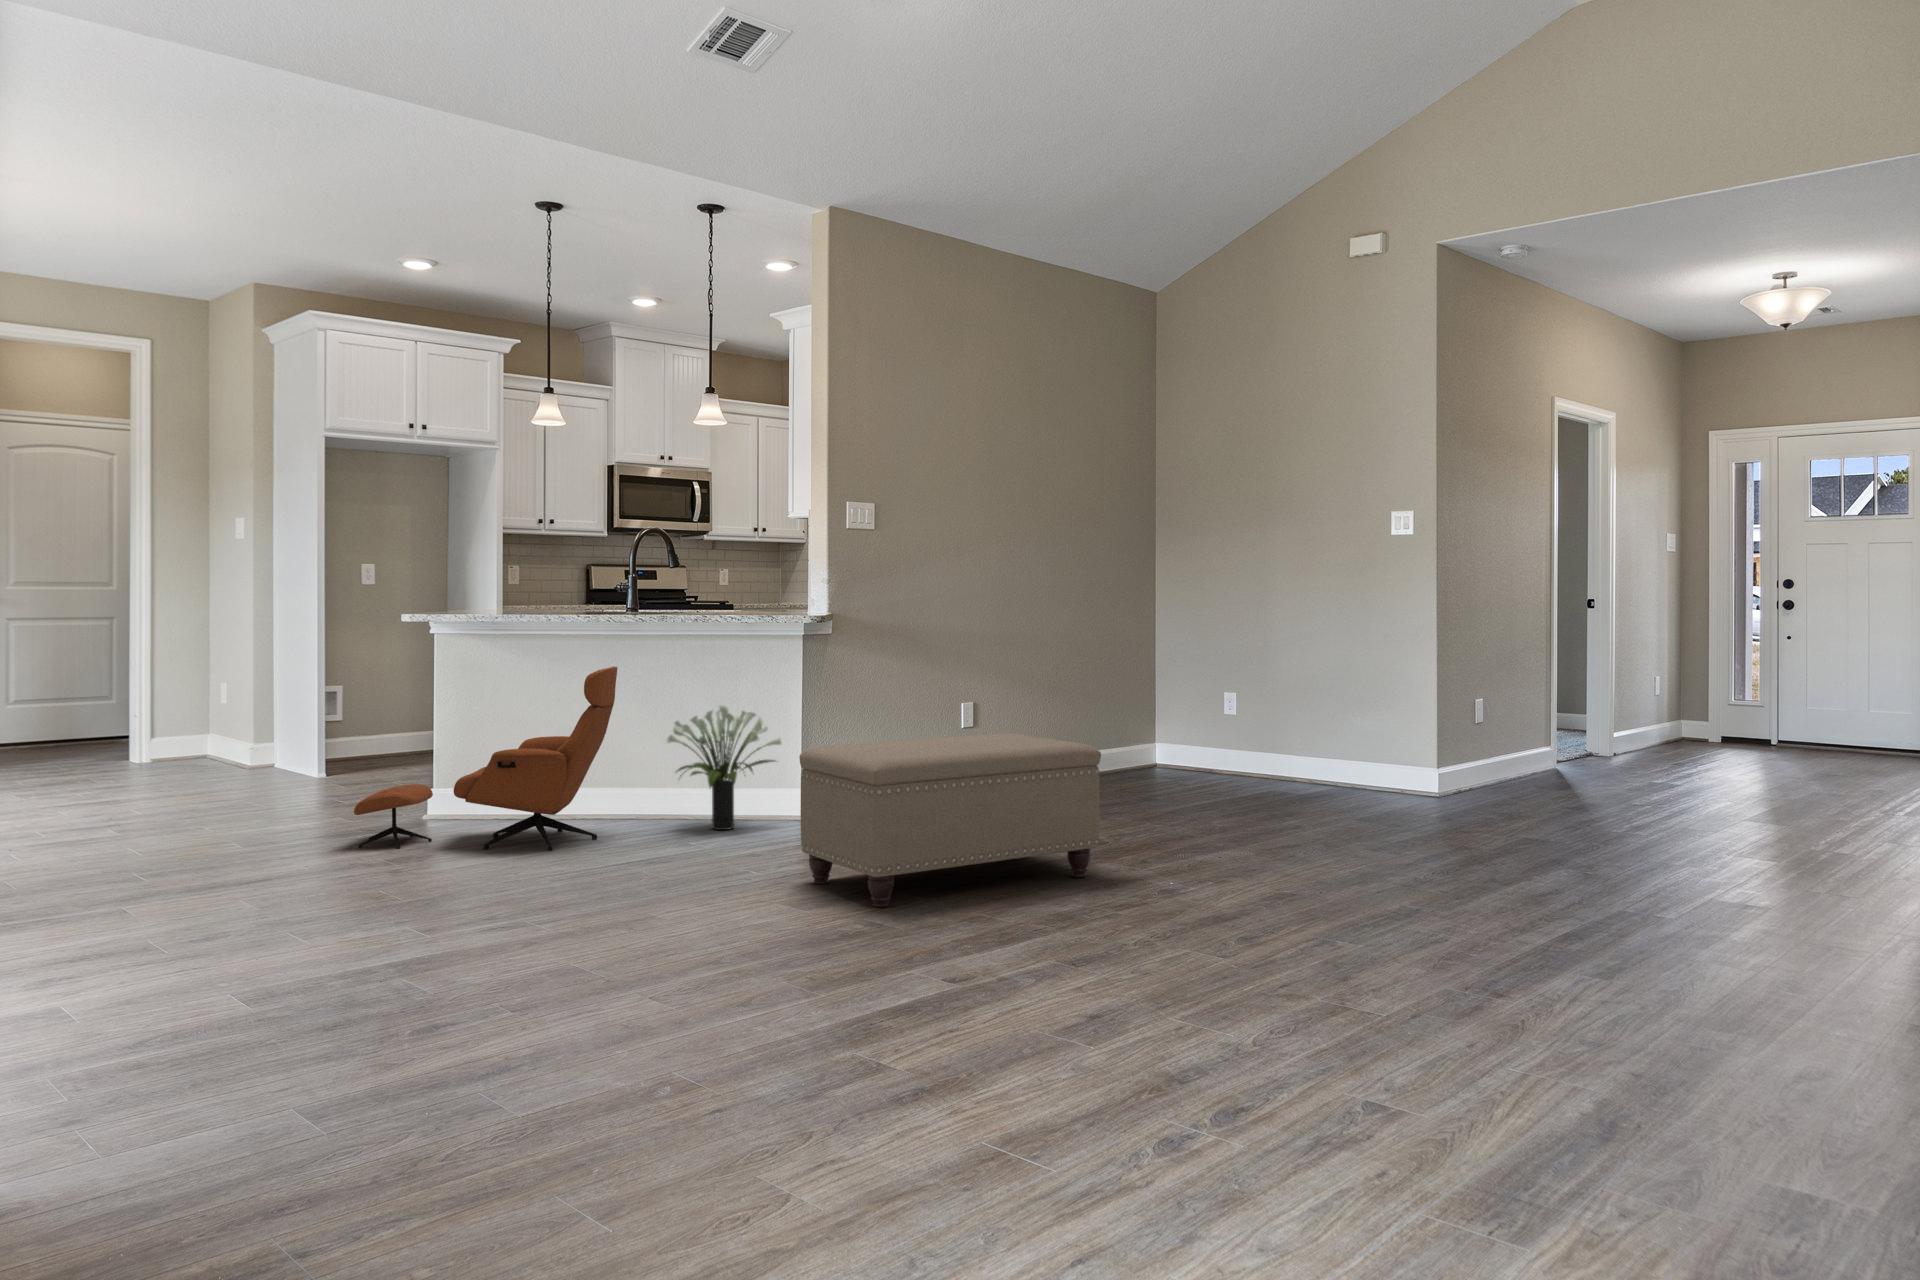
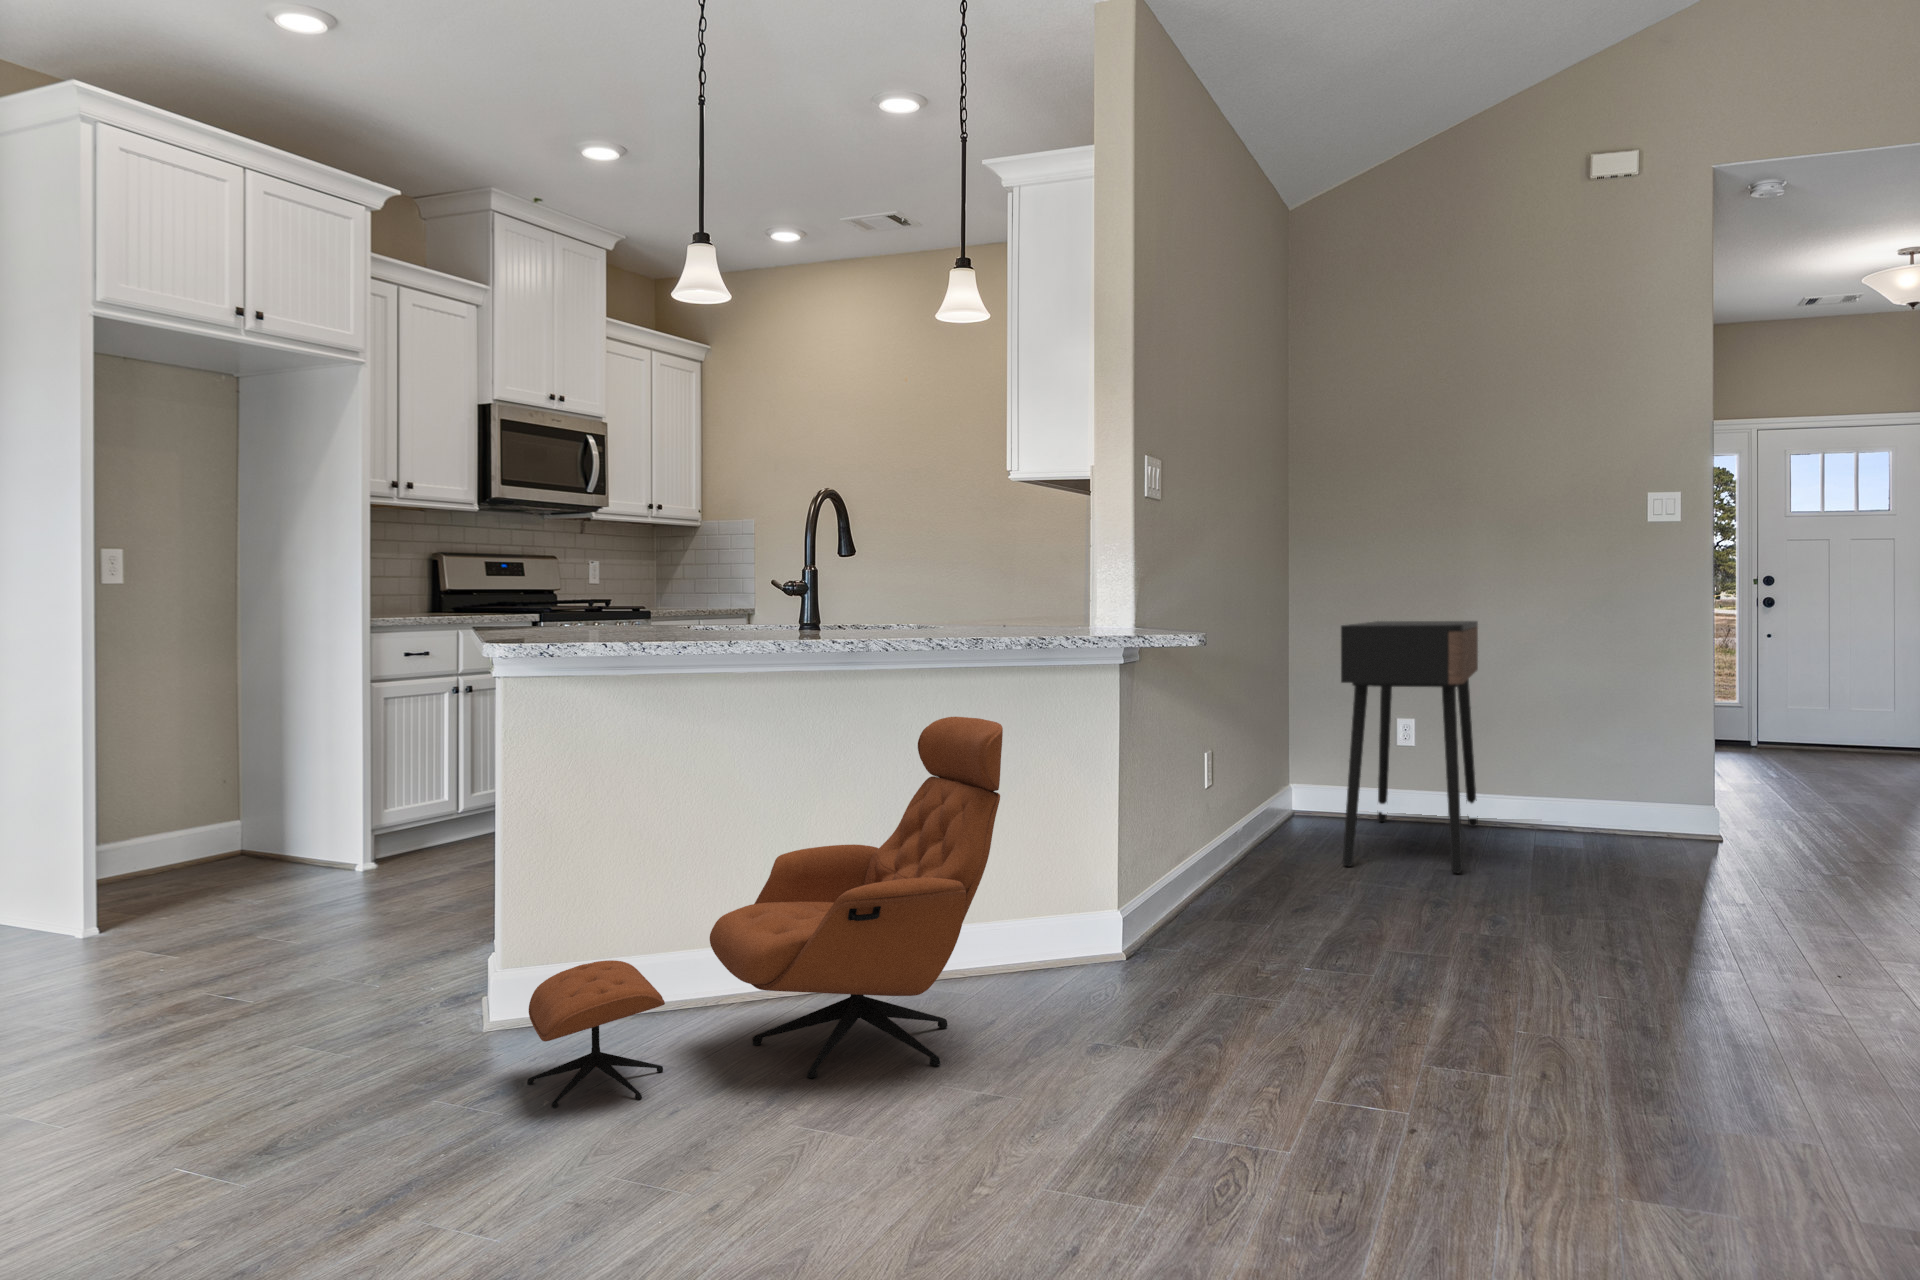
console table: none [1068,616,1263,803] -> present [1341,621,1478,873]
potted plant: present [666,705,781,830] -> none [988,774,1176,982]
ottoman: present [799,733,1101,907] -> none [1512,797,1844,1124]

